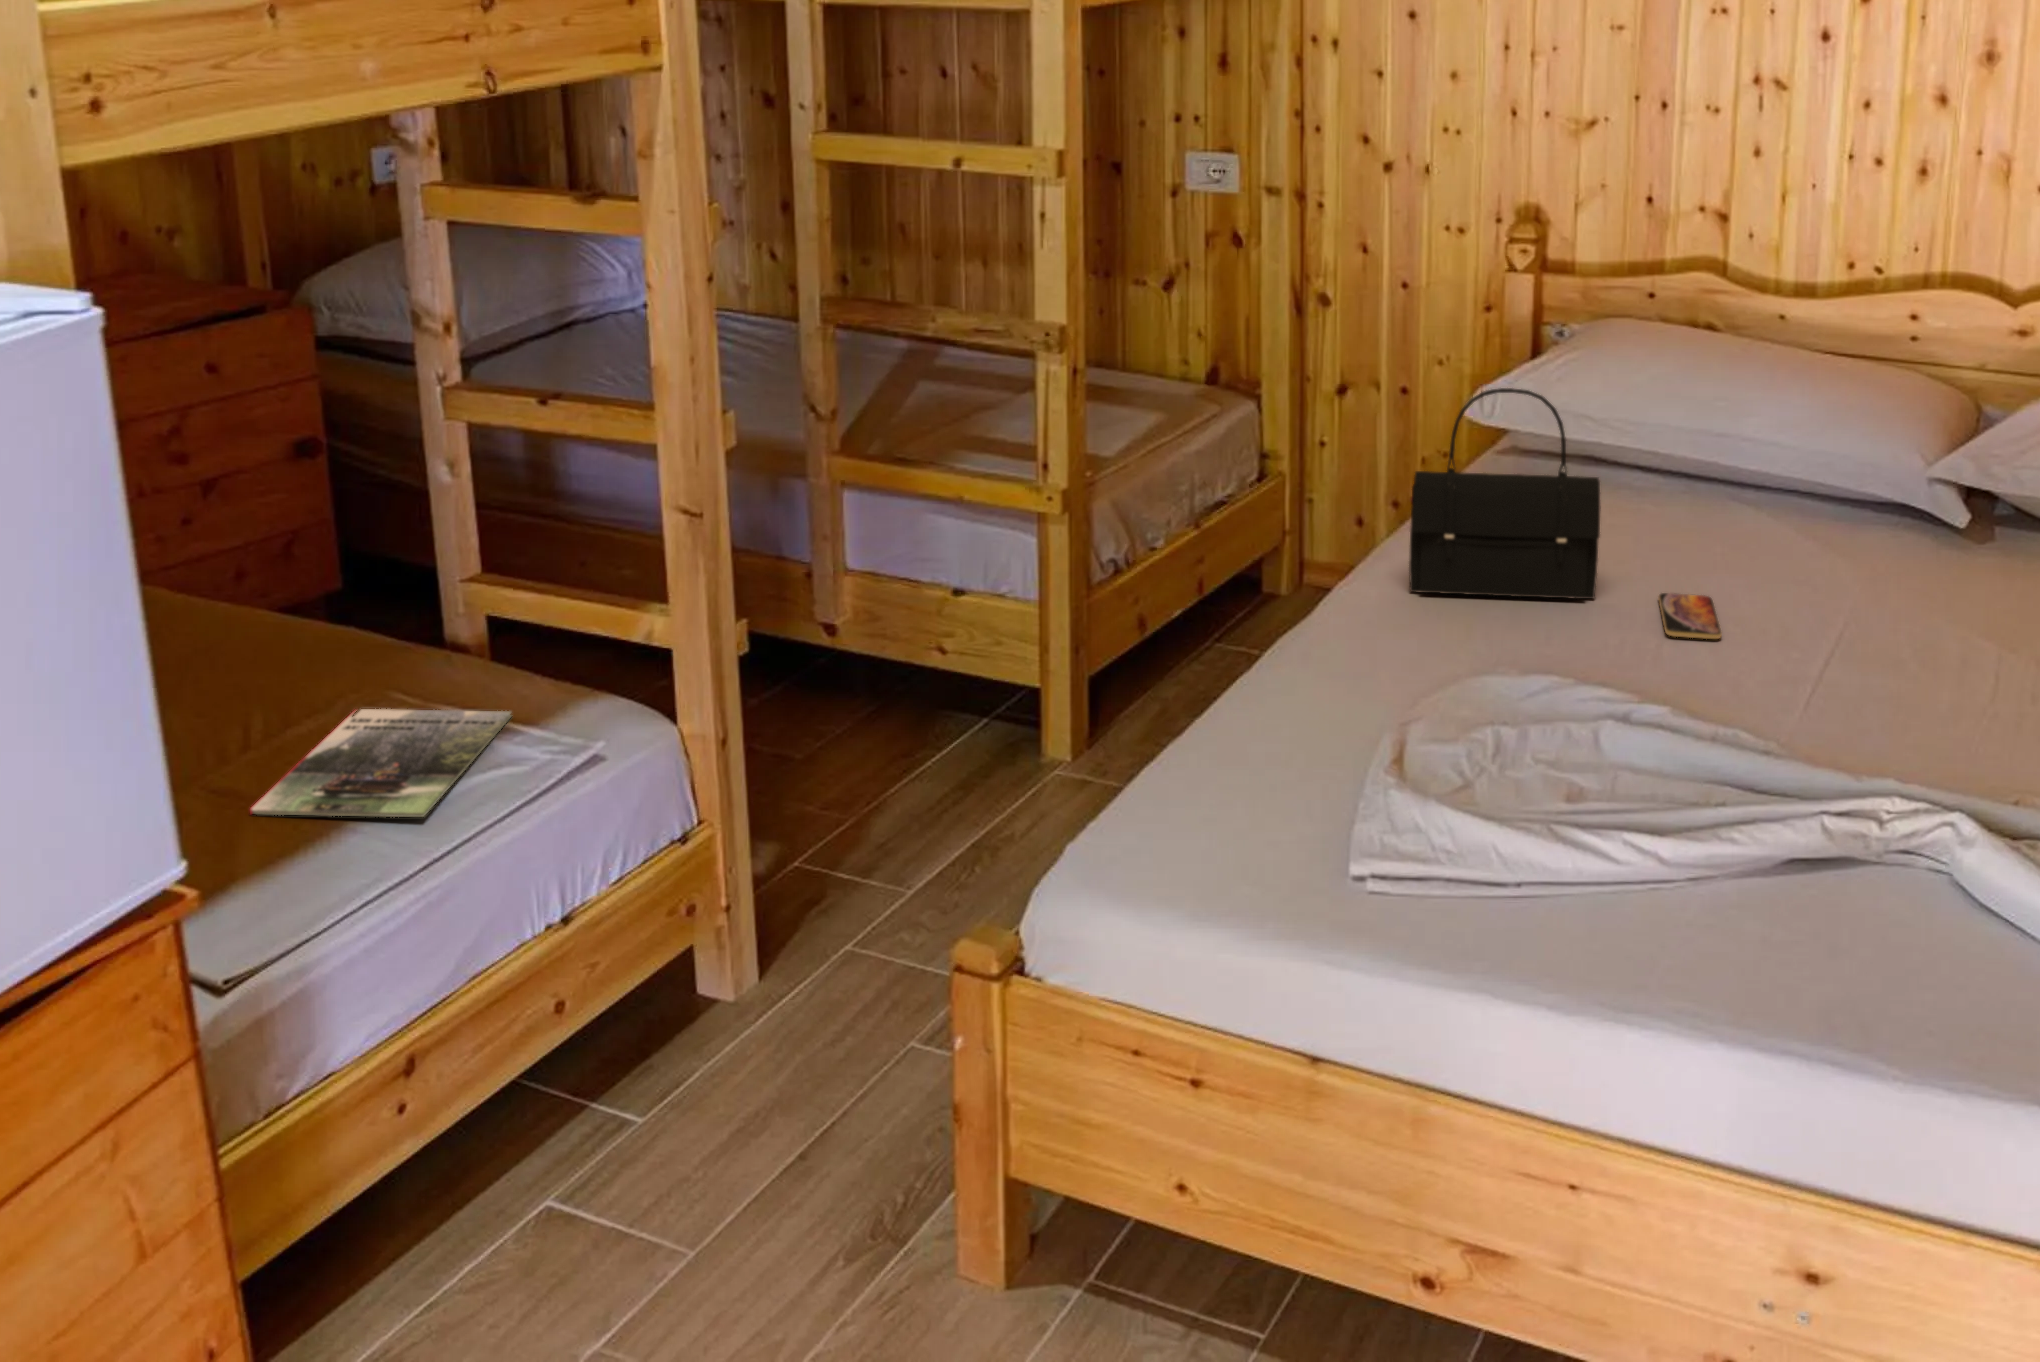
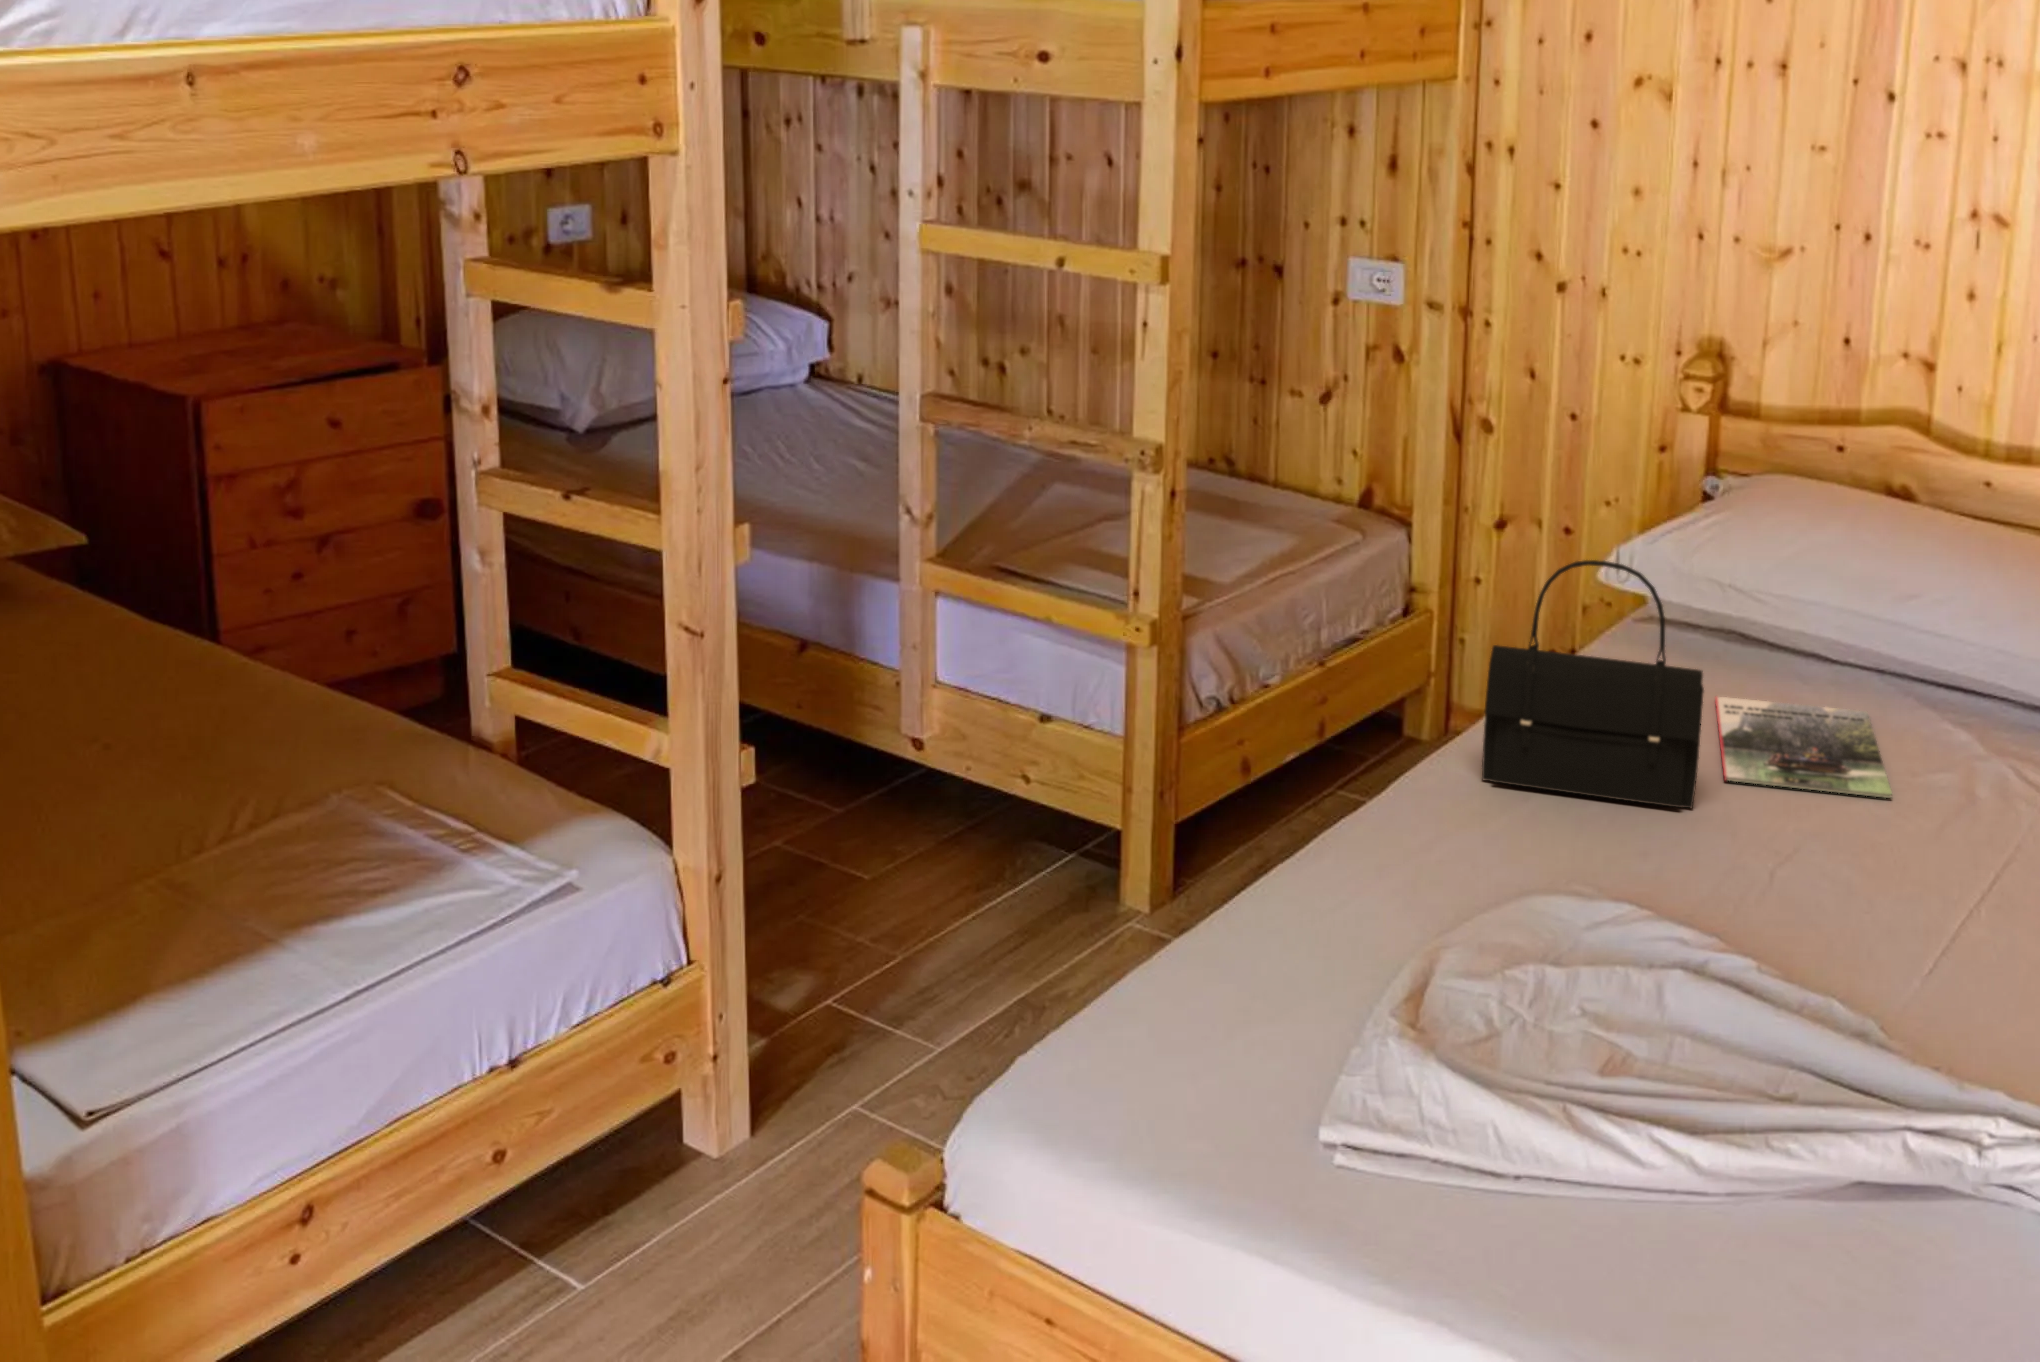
smartphone: present [1658,593,1722,639] -> none [1762,809,1832,874]
magazine: present [250,709,511,817] -> present [1715,697,1892,798]

